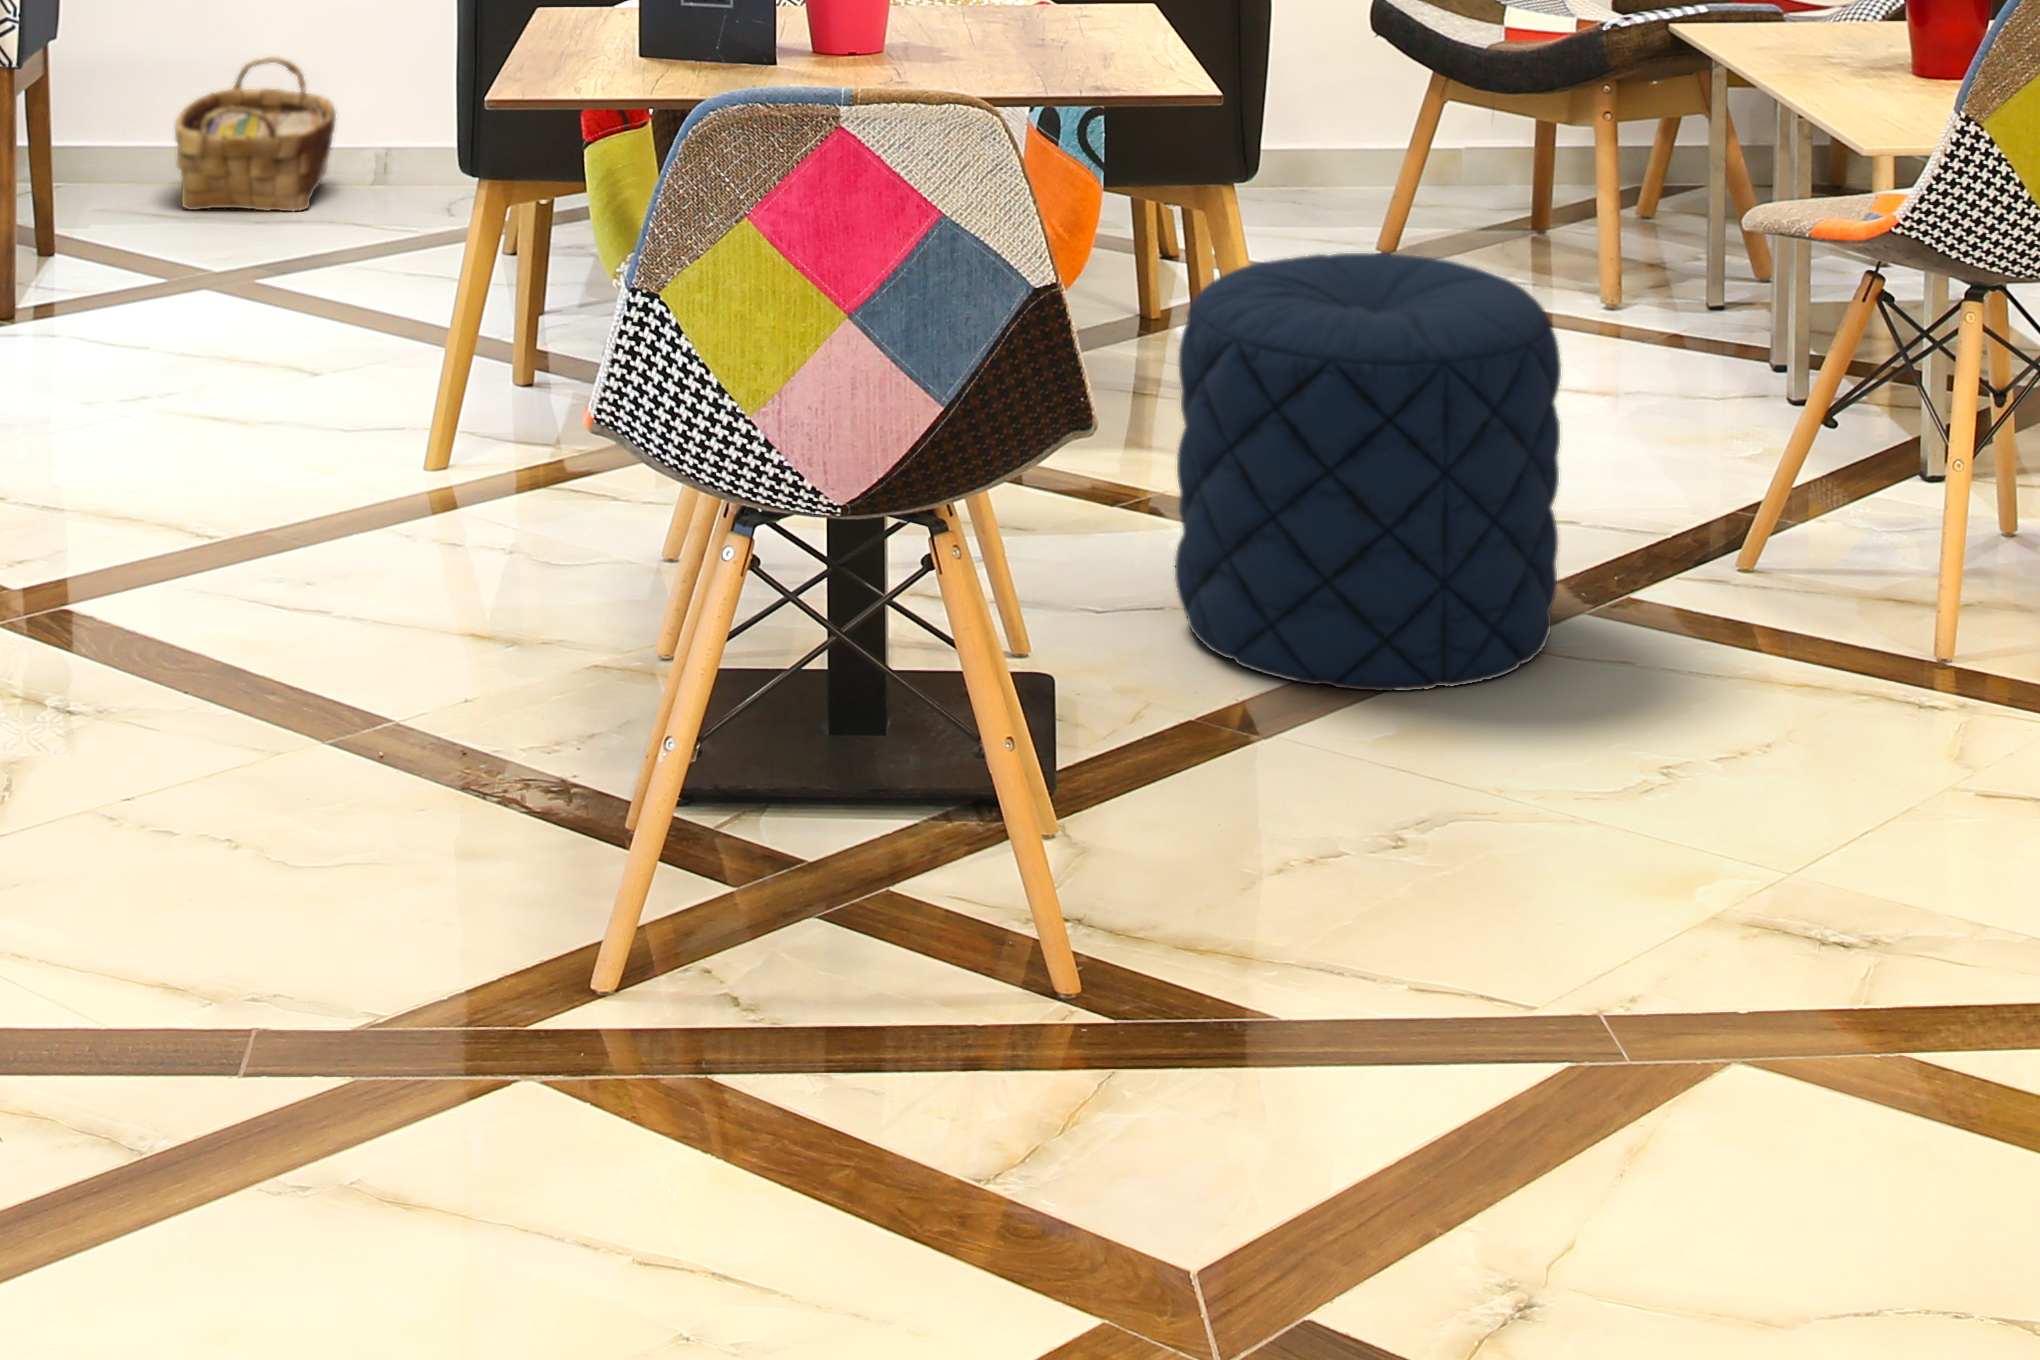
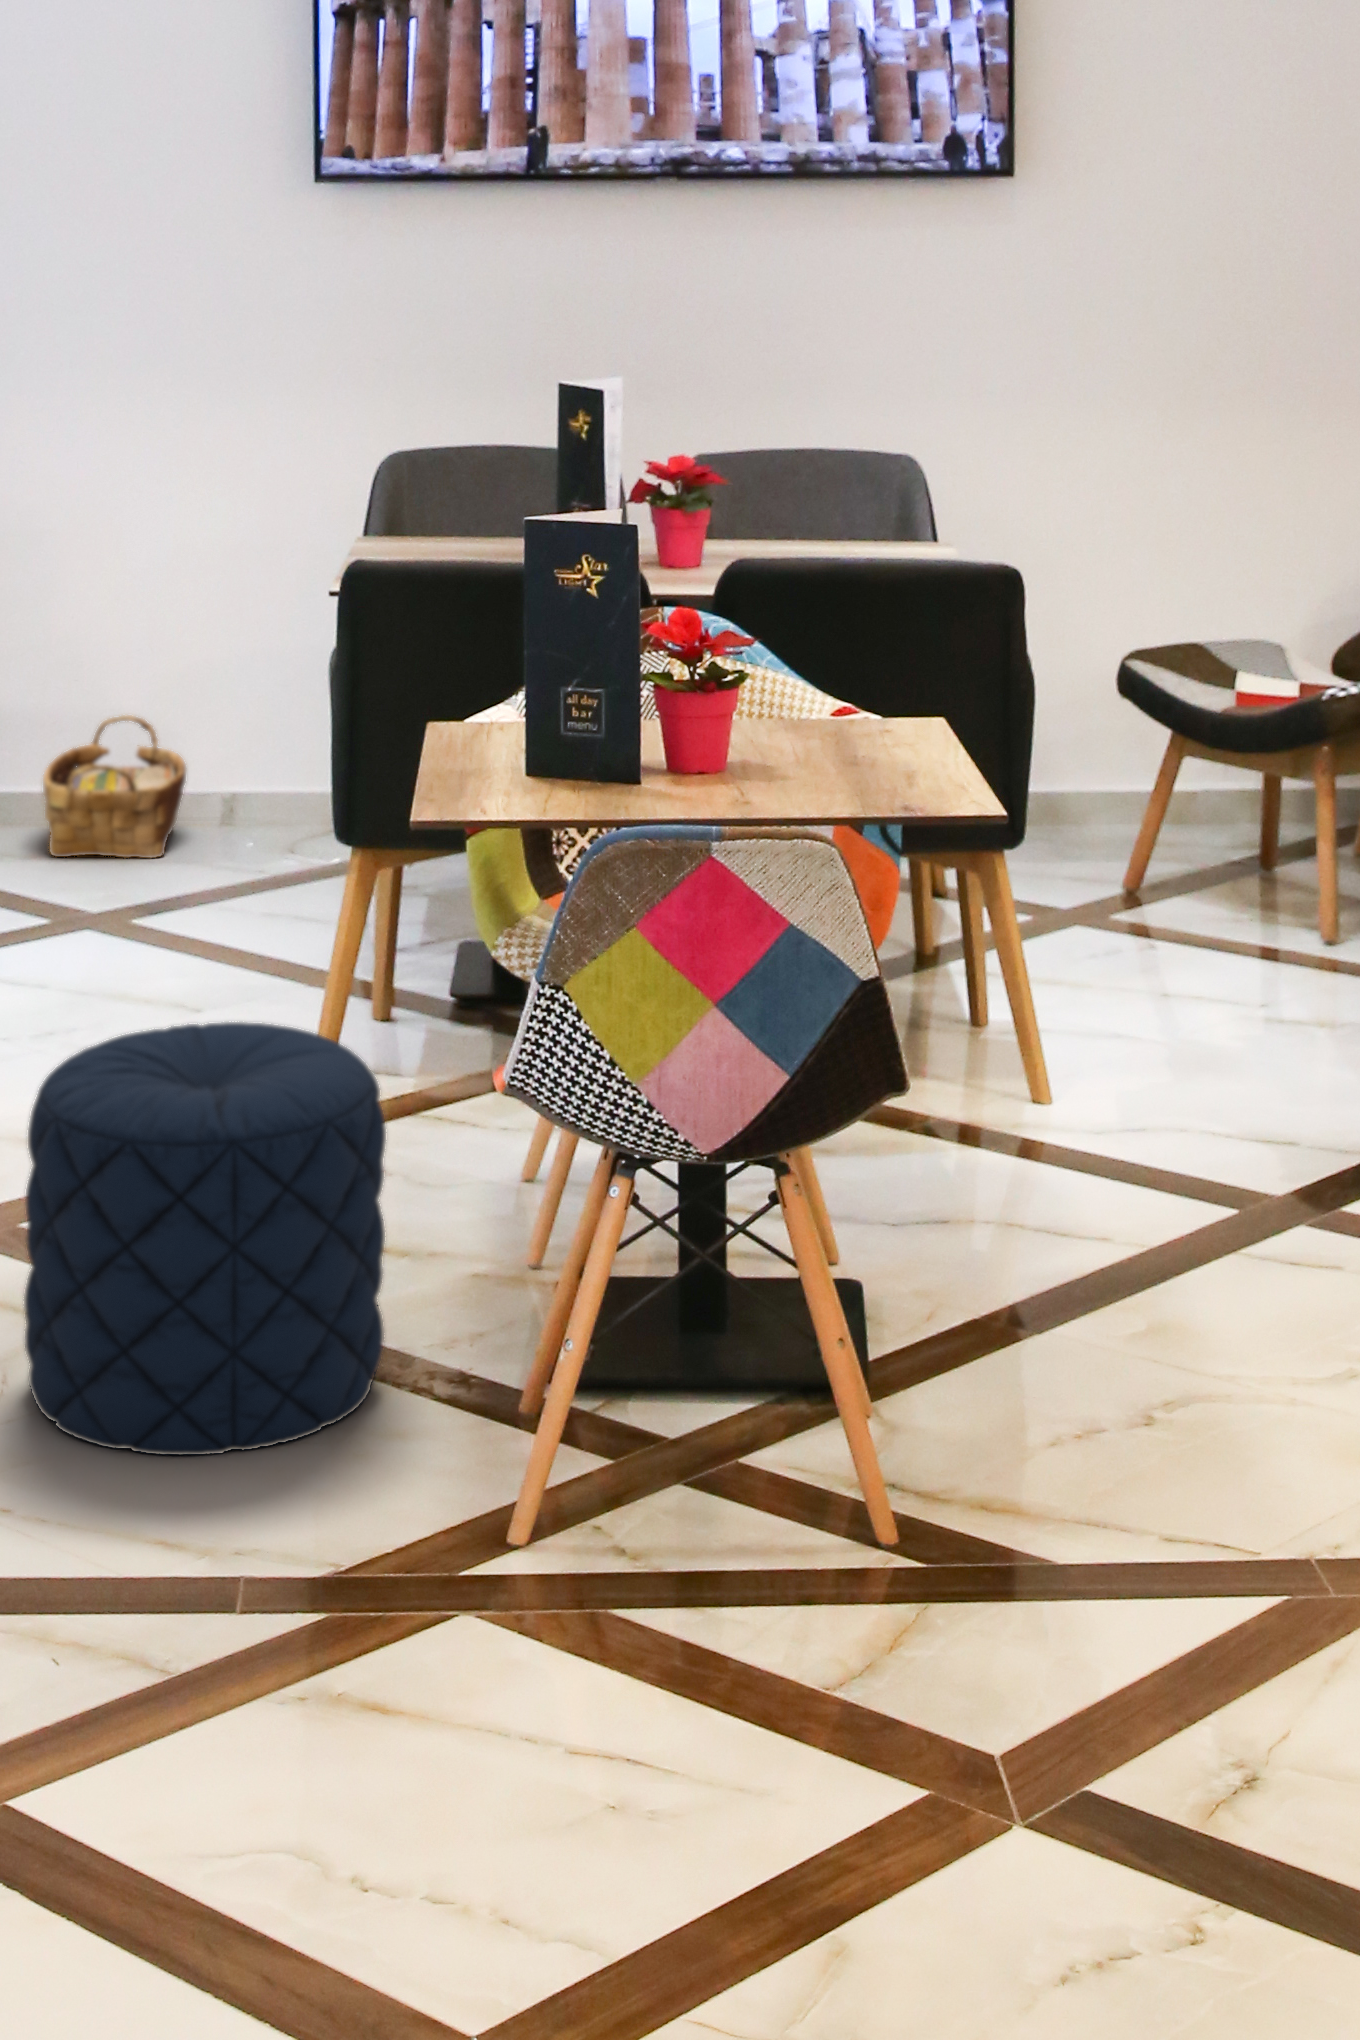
pouf: present [1175,253,1561,691] -> present [24,1022,386,1455]

